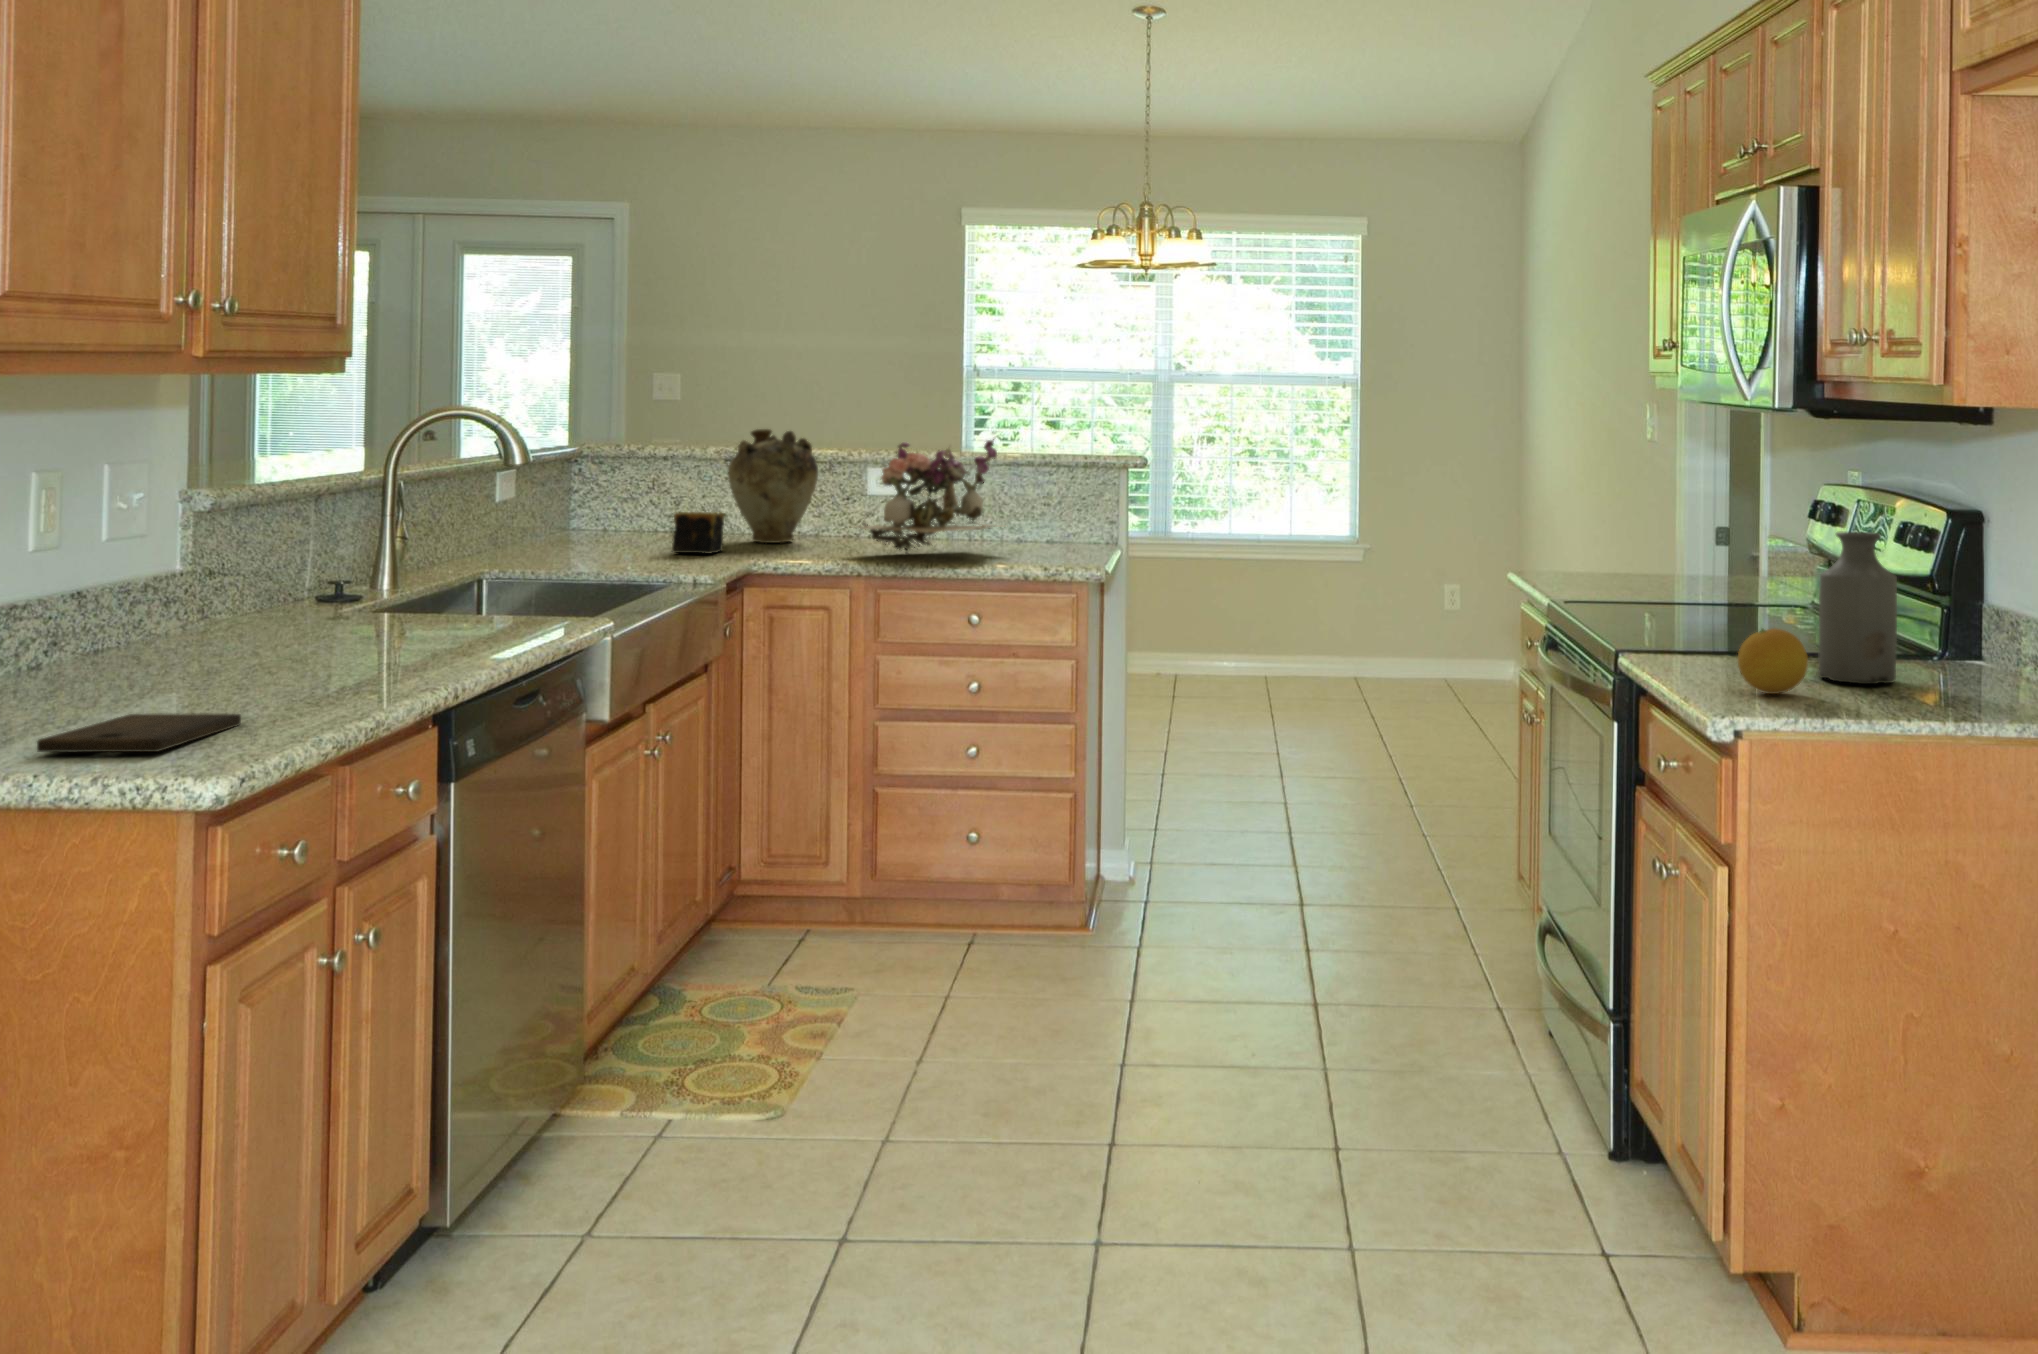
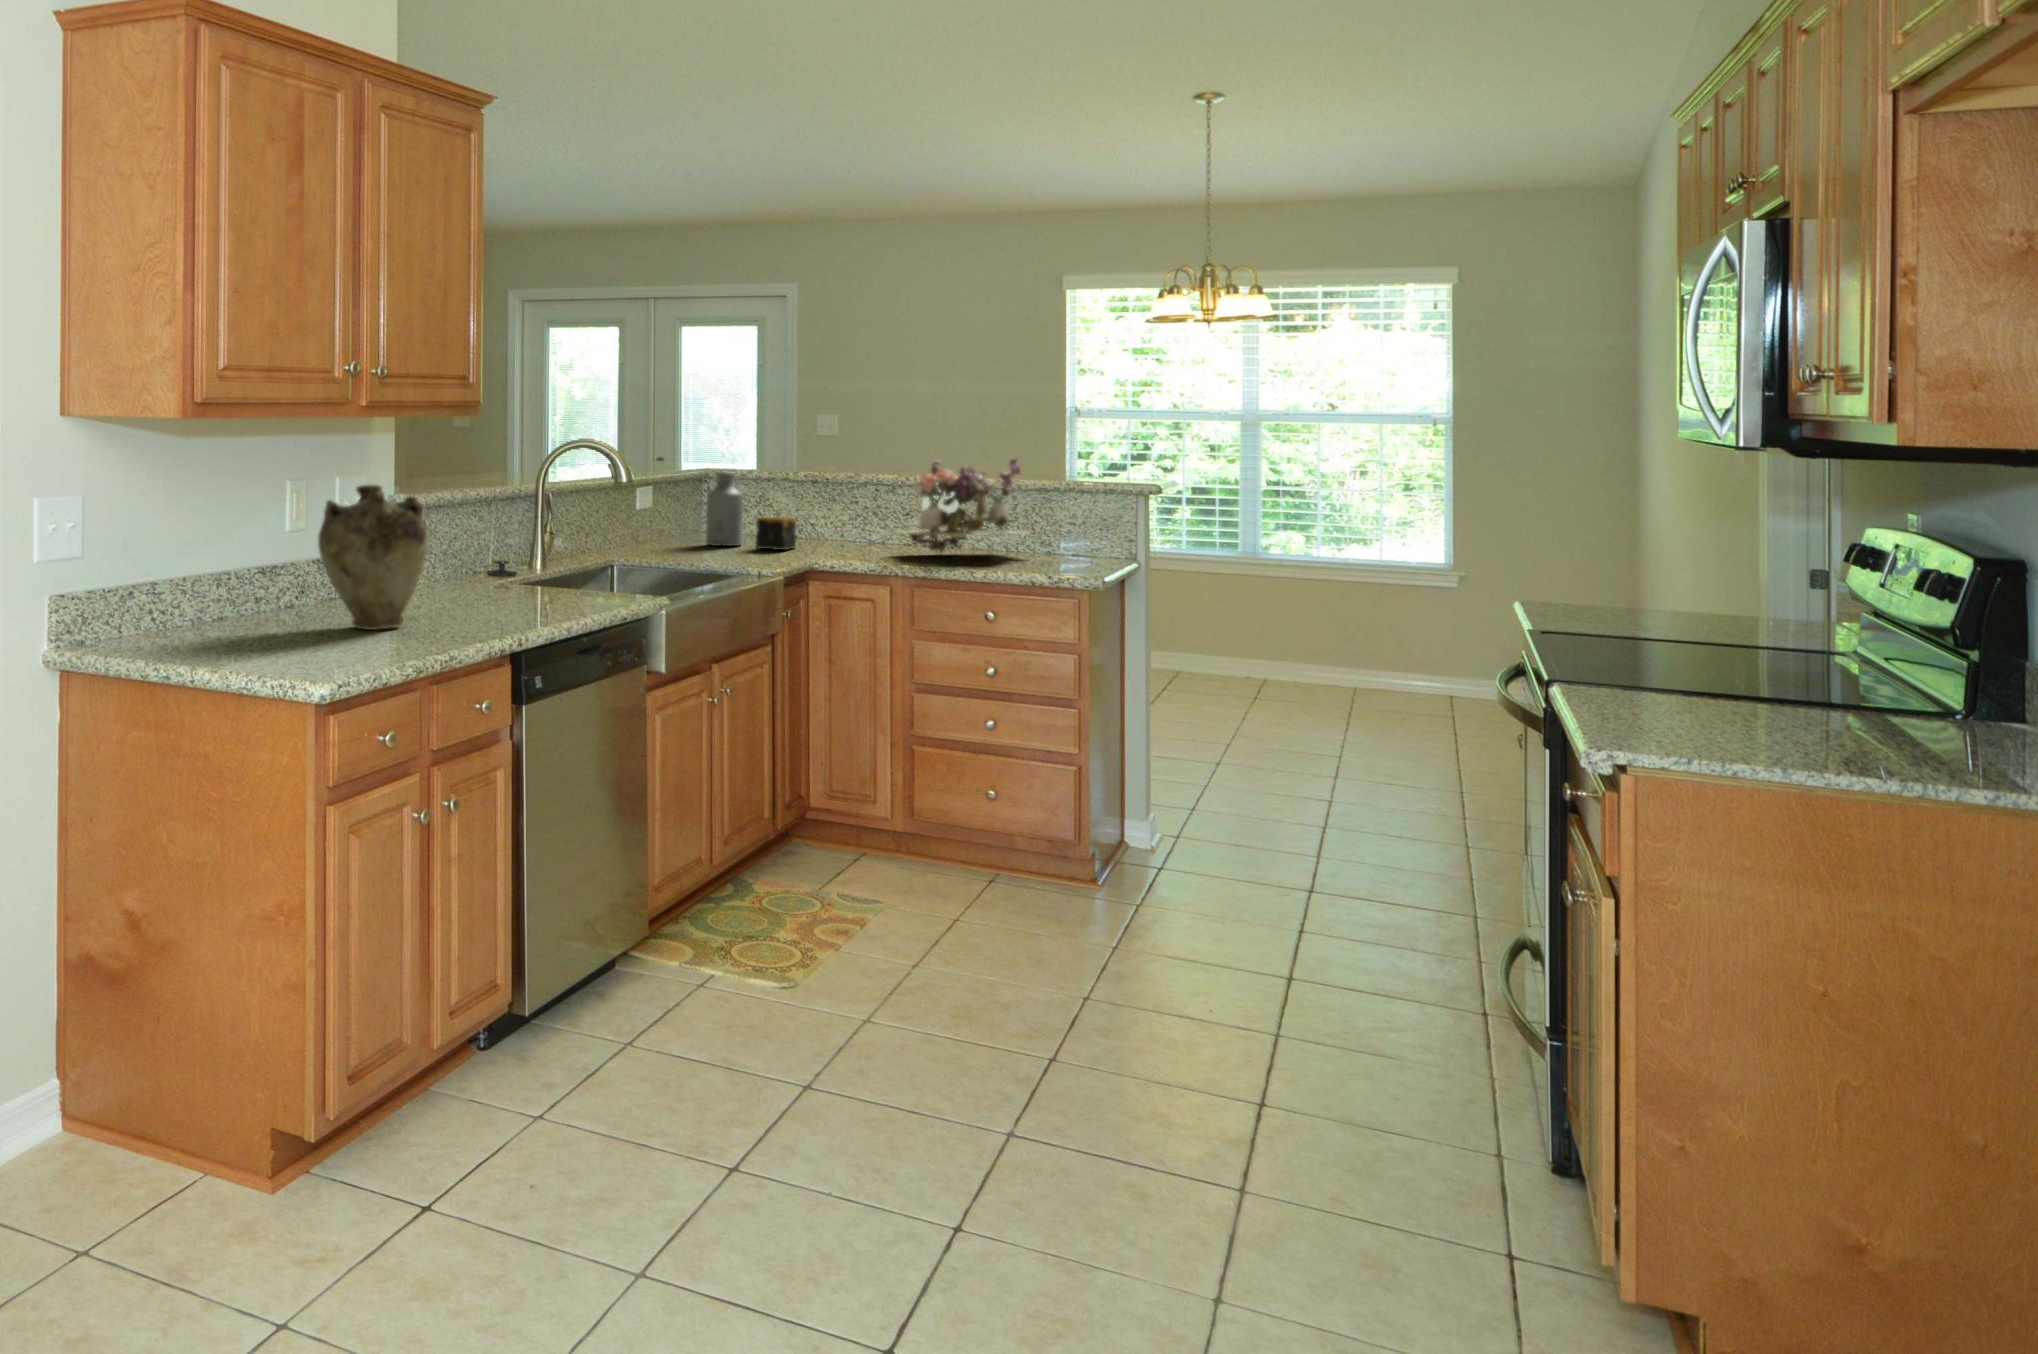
vase: present [728,429,818,543] -> present [318,485,429,630]
bottle: present [1818,532,1897,684] -> present [705,472,743,546]
fruit: present [1738,628,1808,694] -> none [1686,652,1782,725]
cutting board: present [37,714,241,752] -> none [239,637,363,660]

